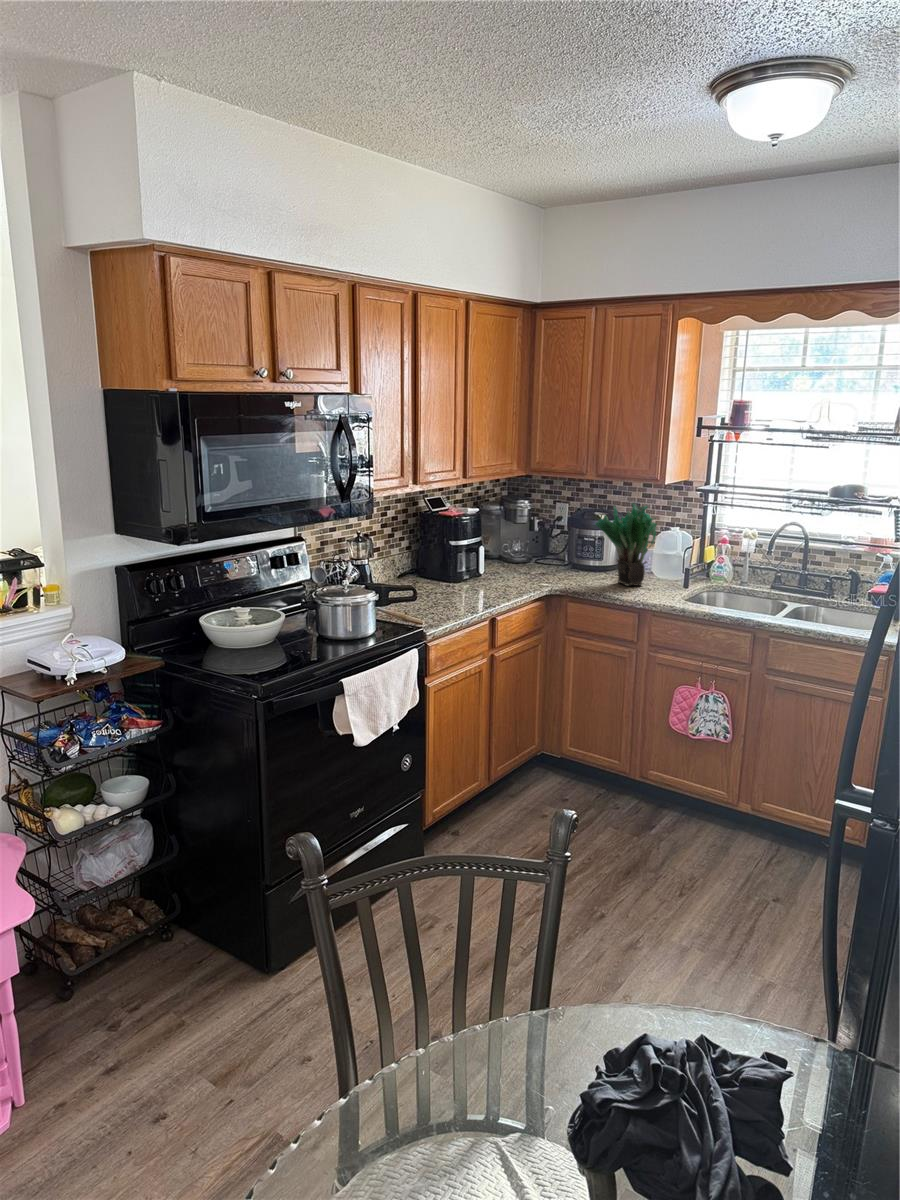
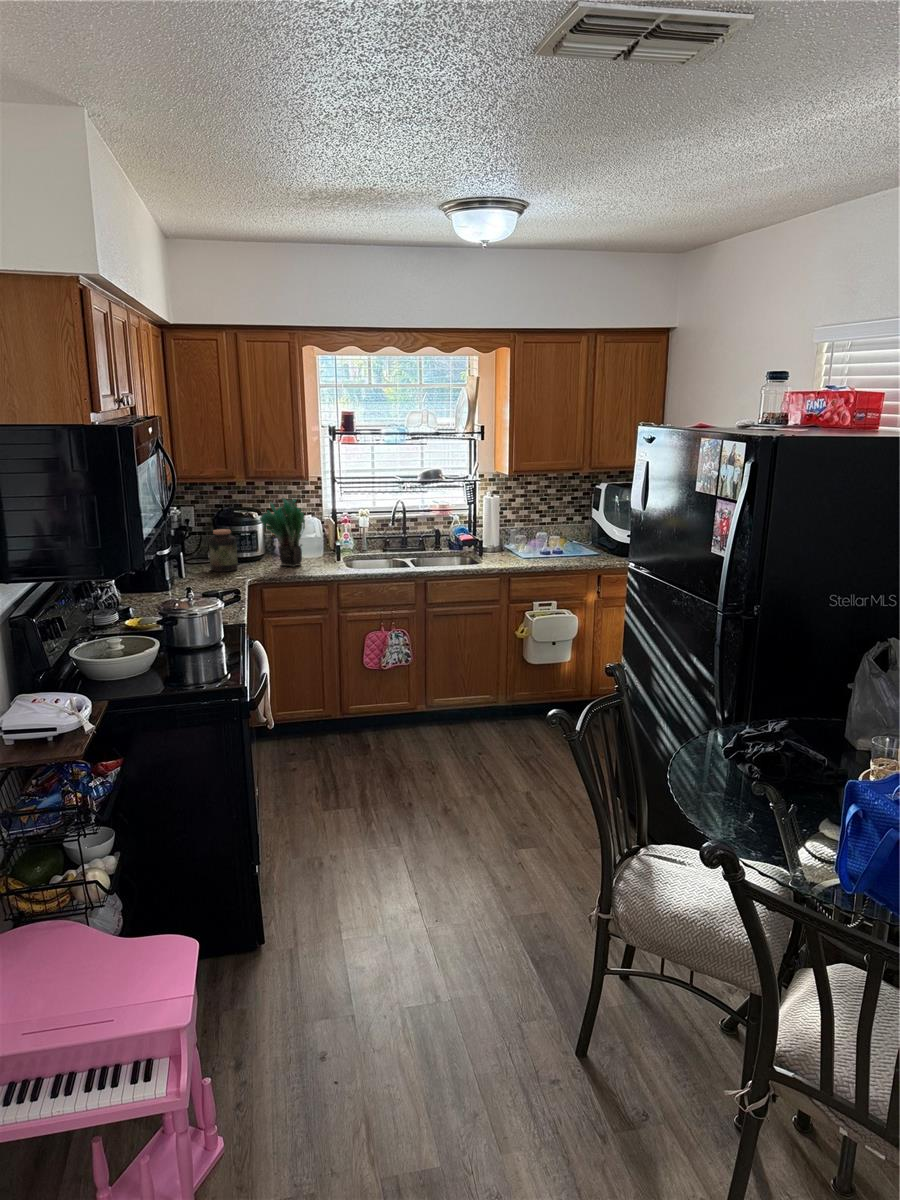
jar: none [540,530,571,578] -> present [209,529,238,572]

